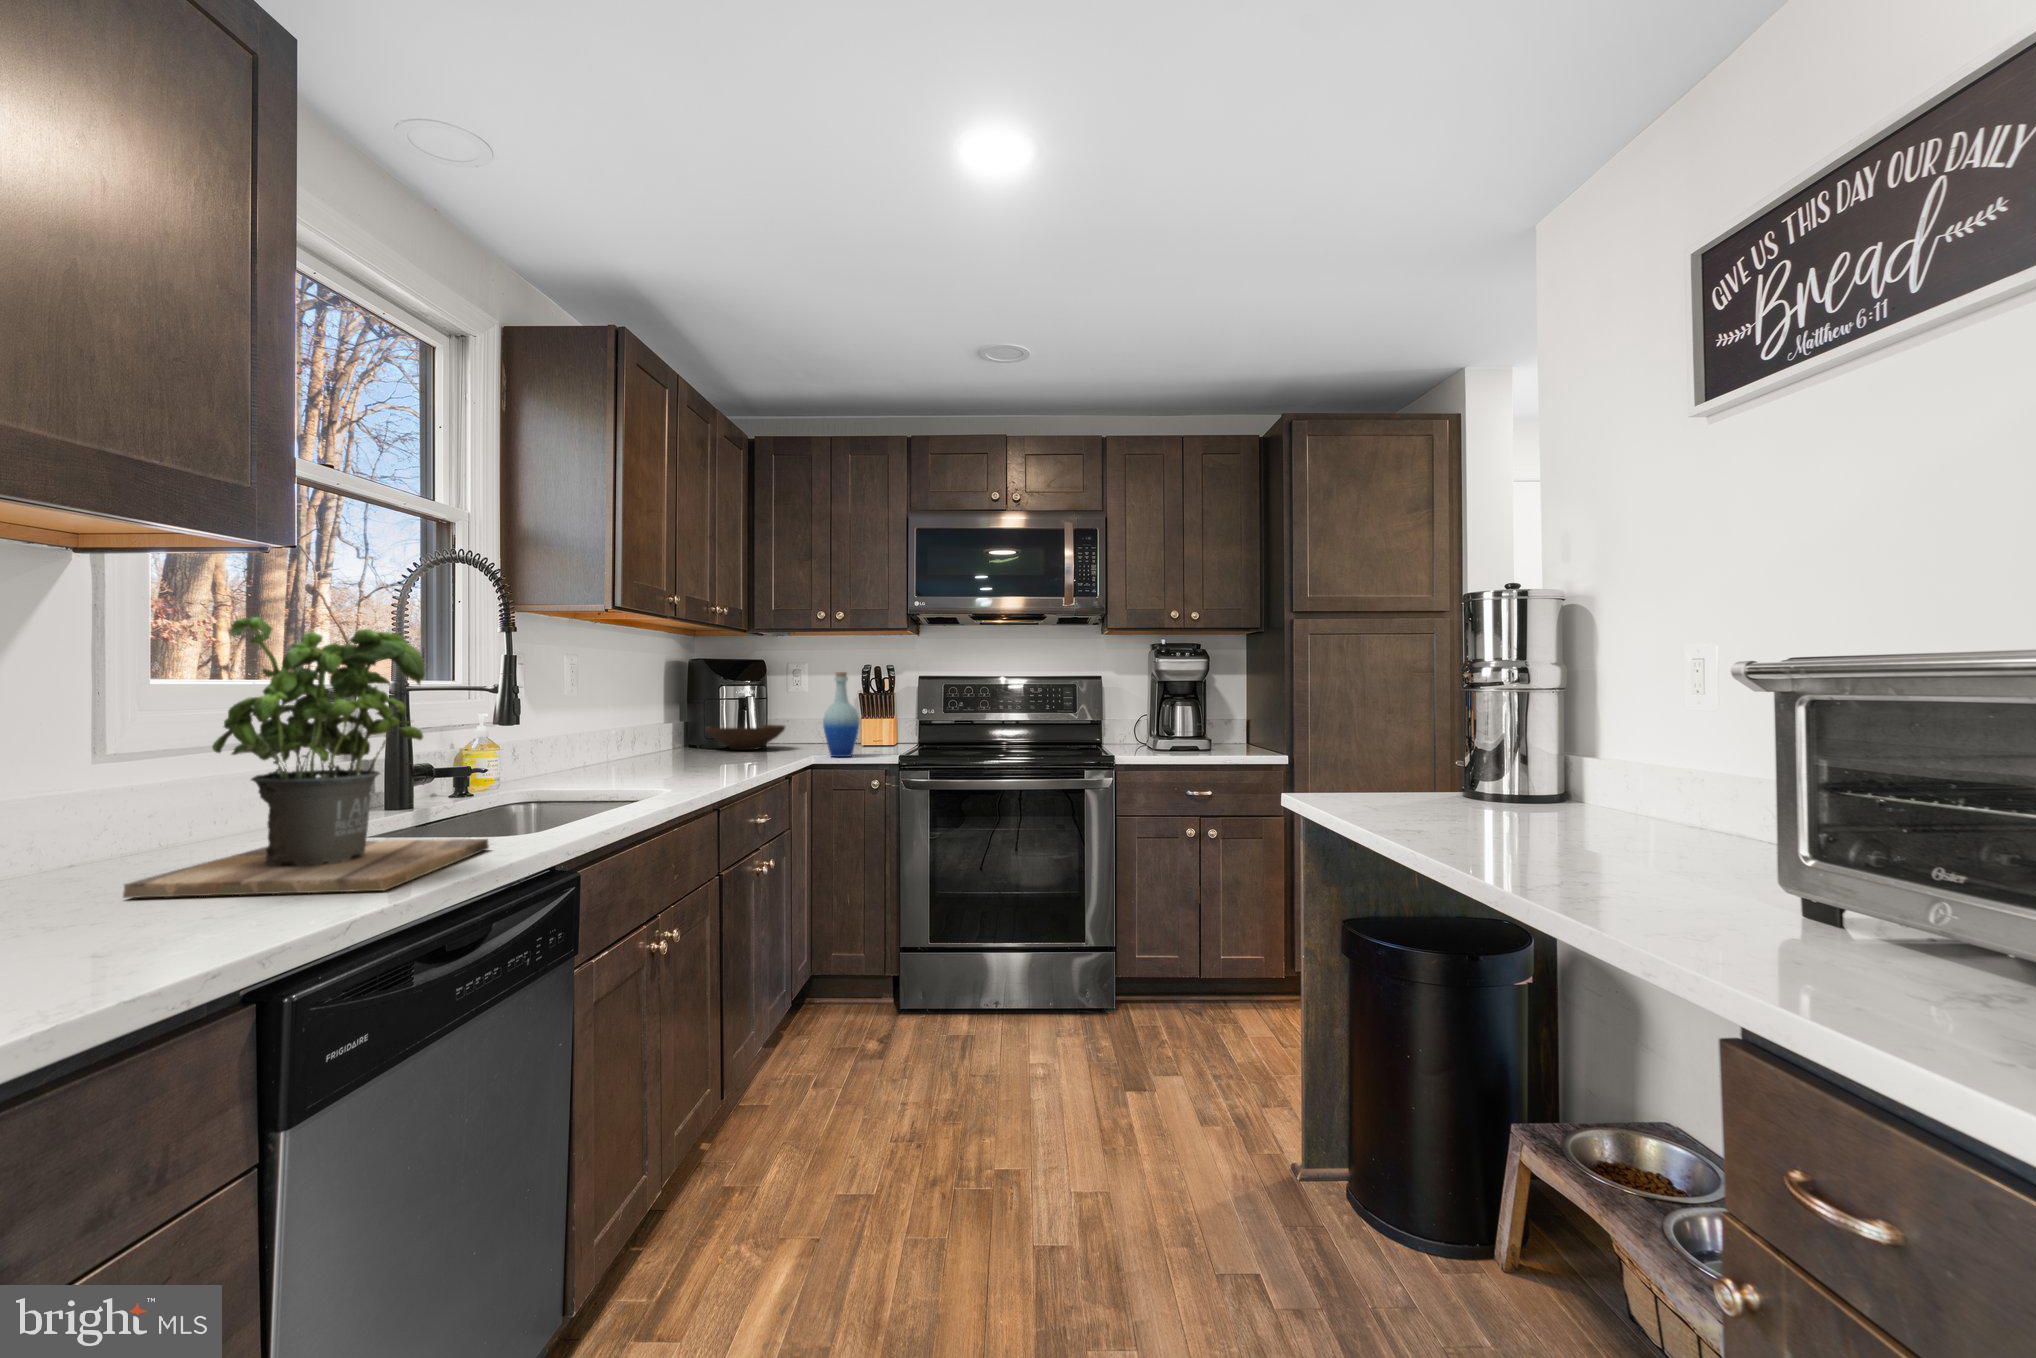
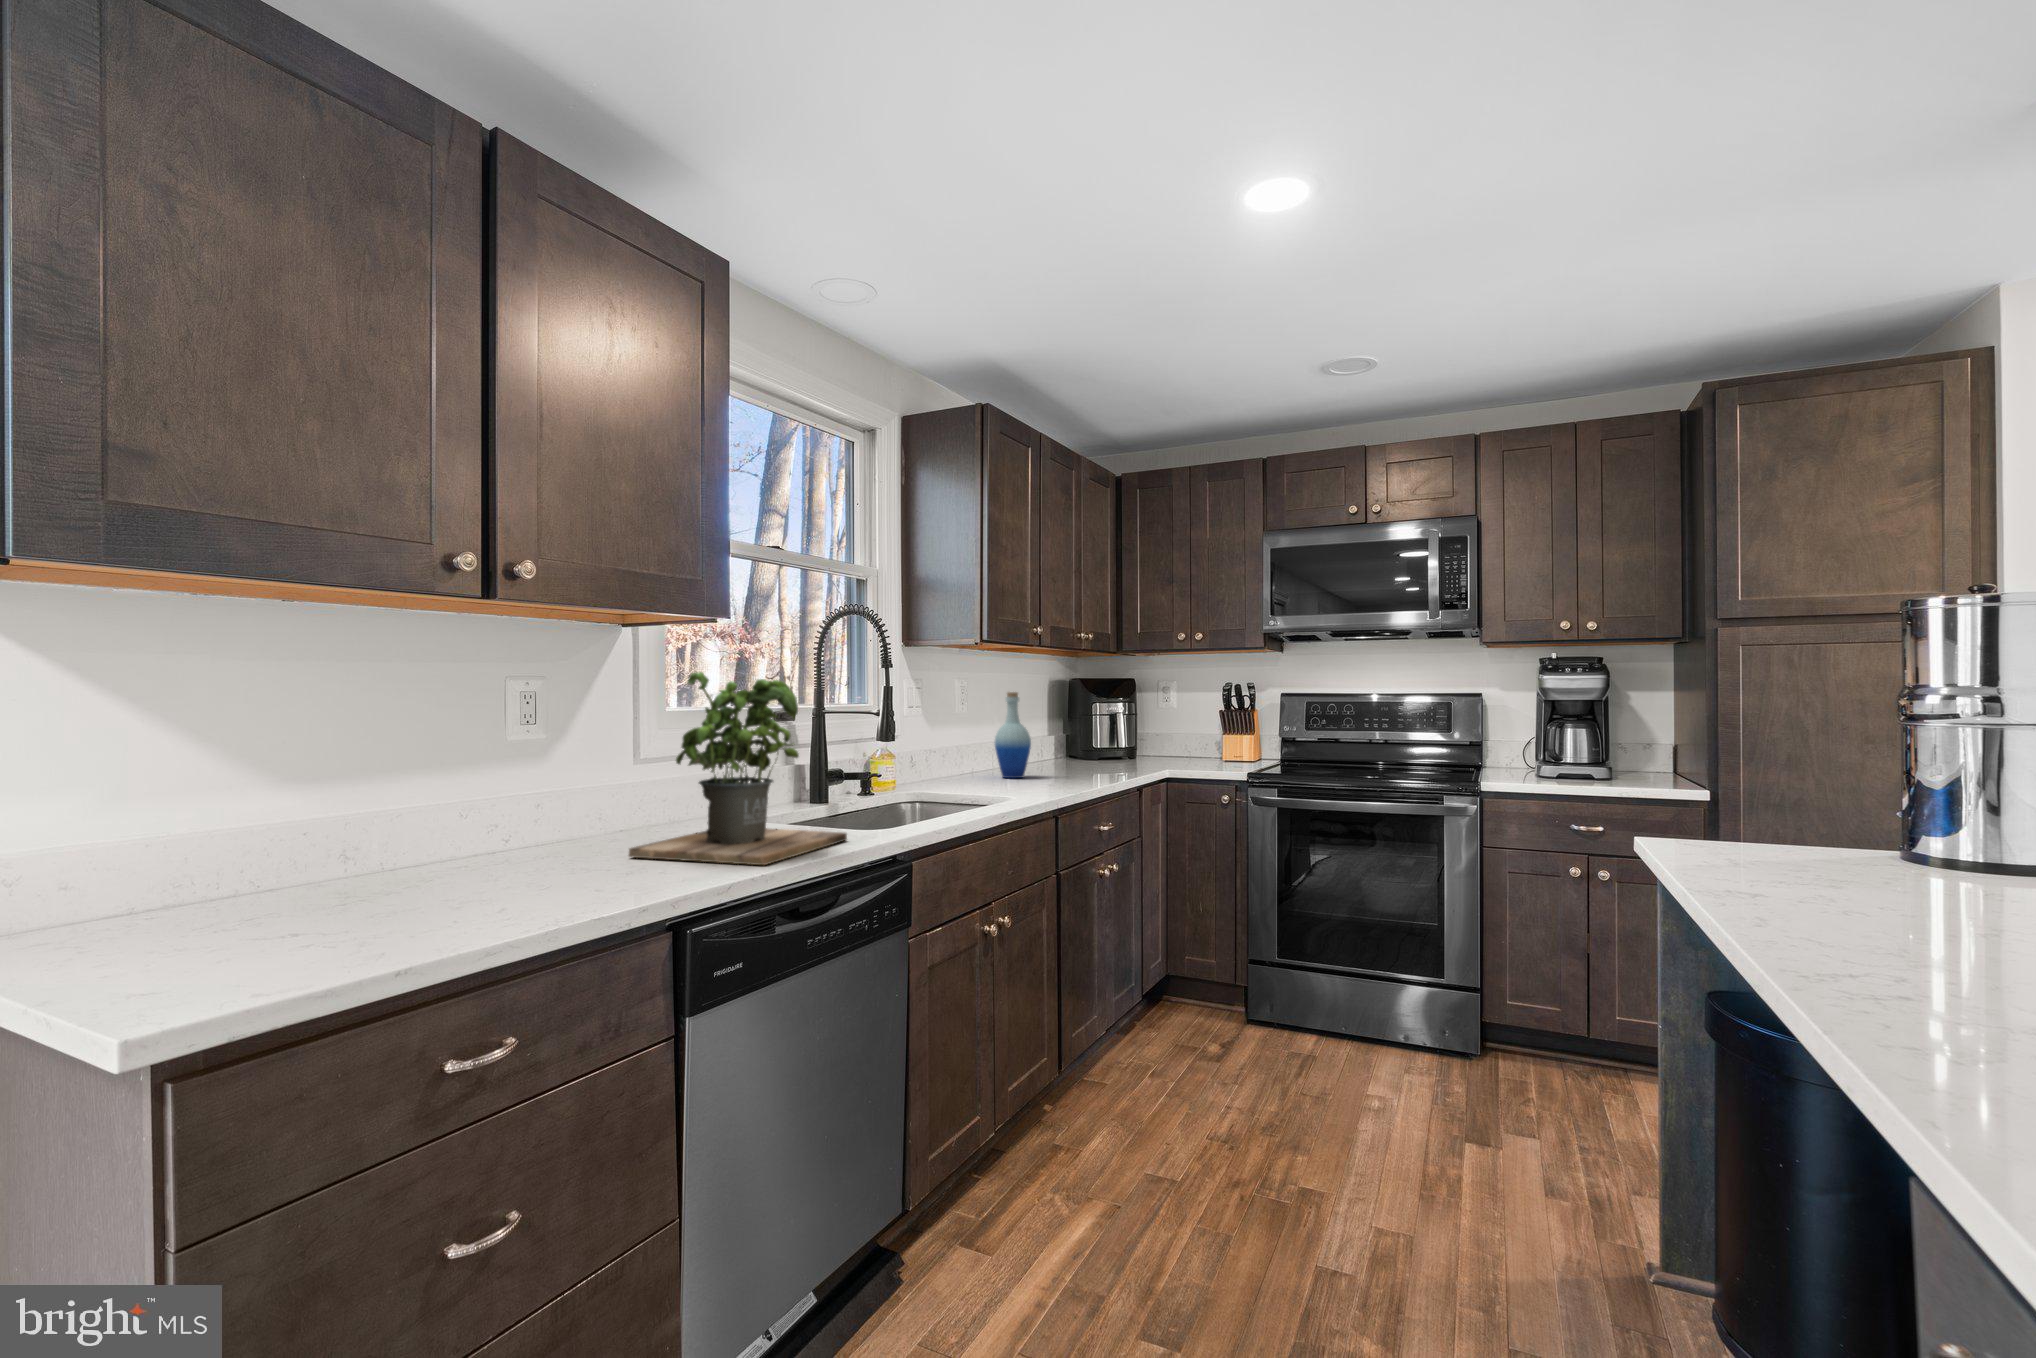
bottle: present [823,672,860,757] -> present [995,692,1031,778]
wooden bowl: present [705,725,785,750] -> none [1079,739,1151,763]

